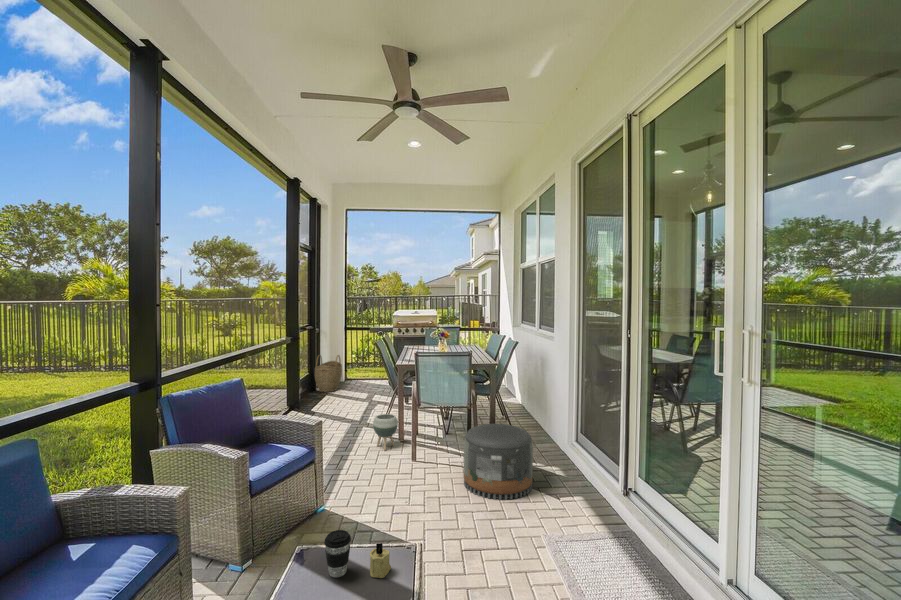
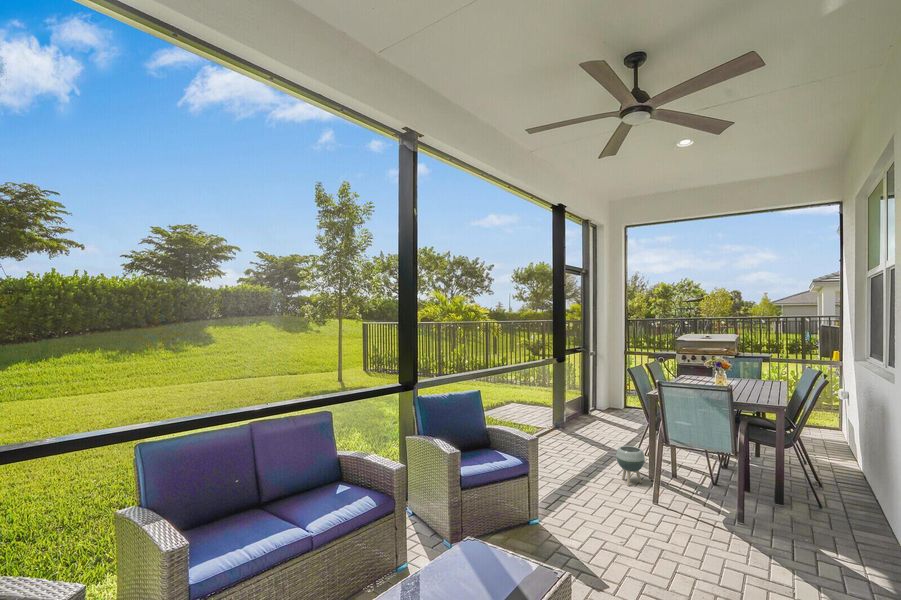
woven basket: present [315,355,342,392] -> none [587,377,617,417]
pouf: present [464,424,533,500] -> none [702,480,809,586]
coffee cup: present [324,530,351,577] -> none [466,528,489,568]
candle: present [370,543,391,578] -> none [499,550,520,583]

